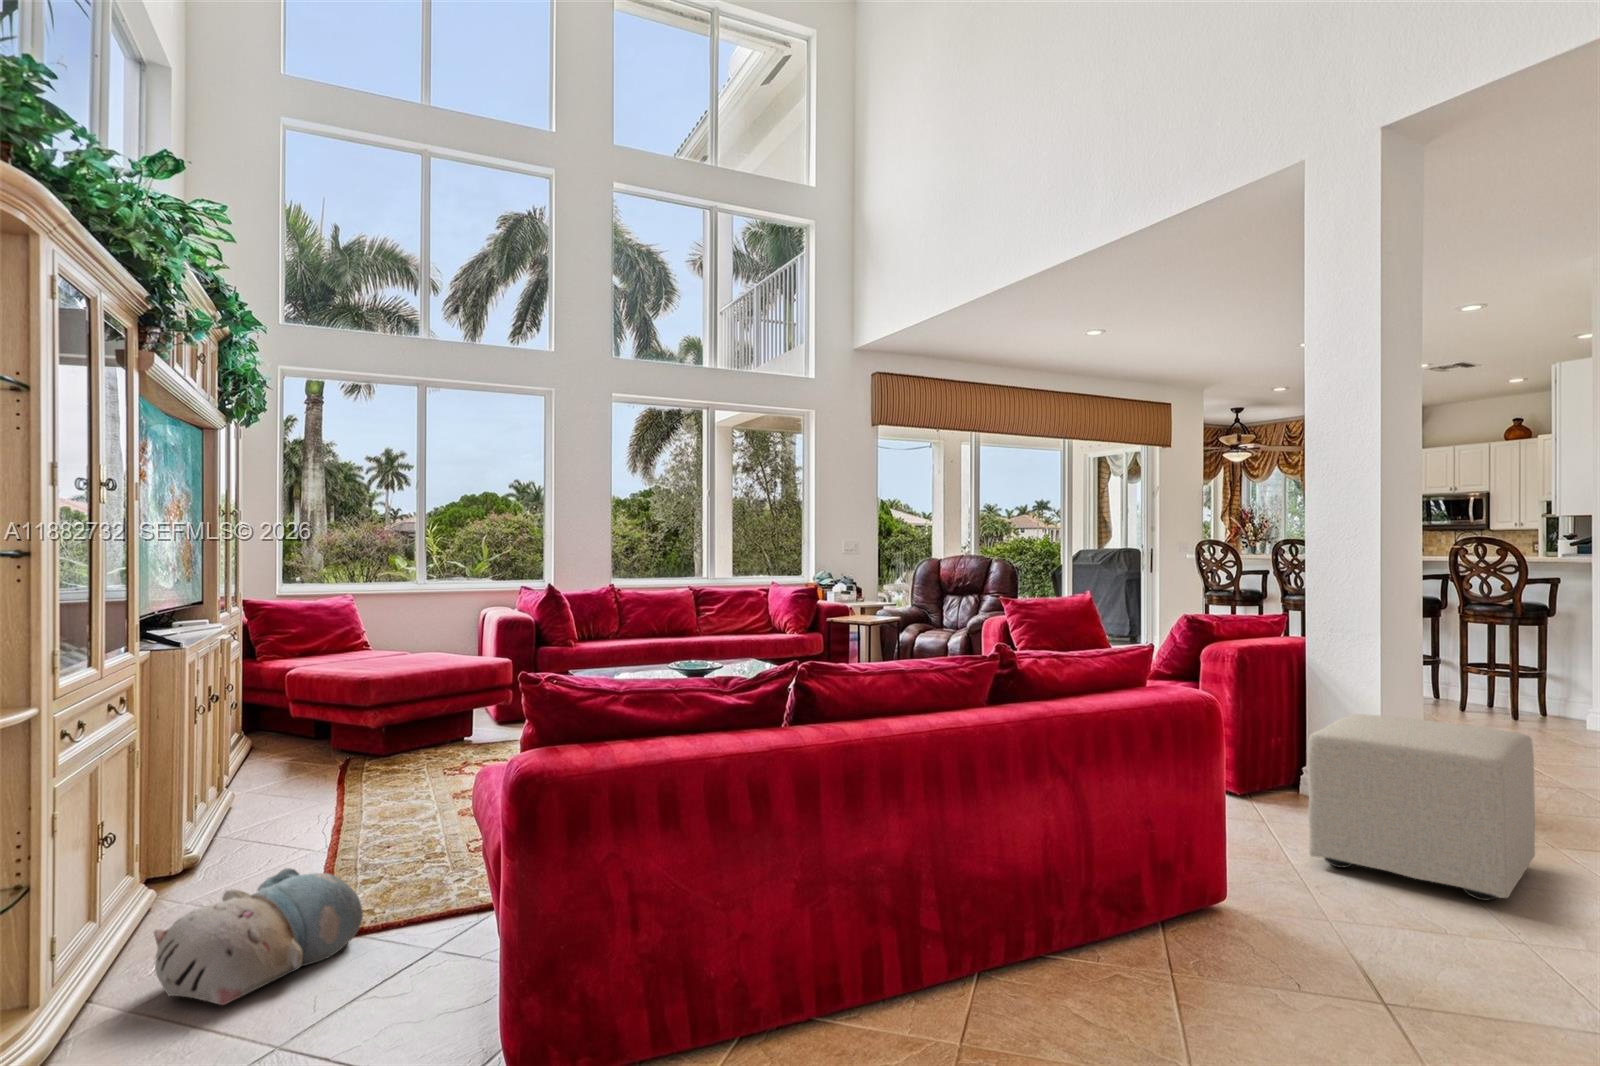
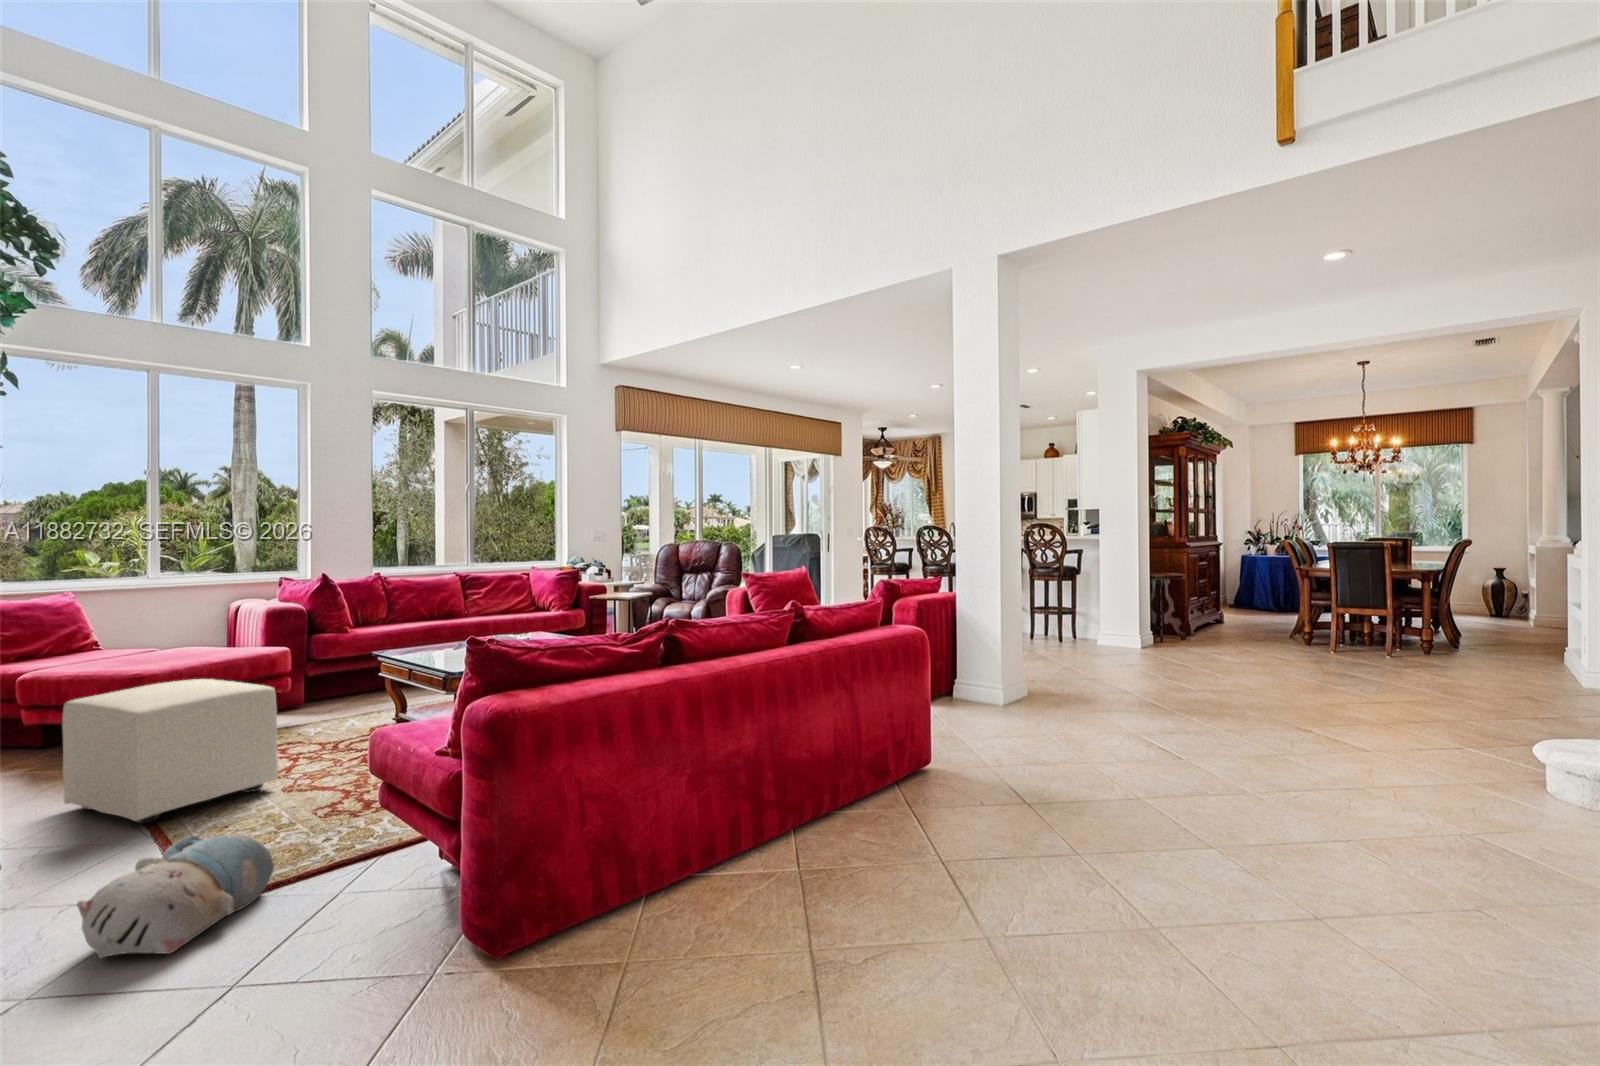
ottoman: present [1307,714,1535,900] -> present [62,679,278,823]

